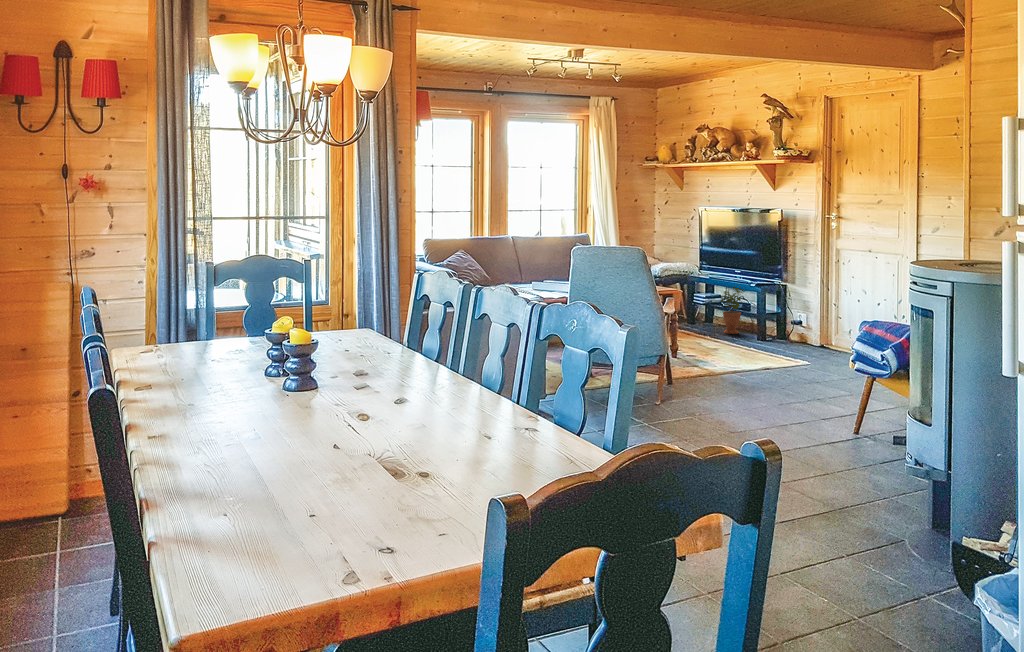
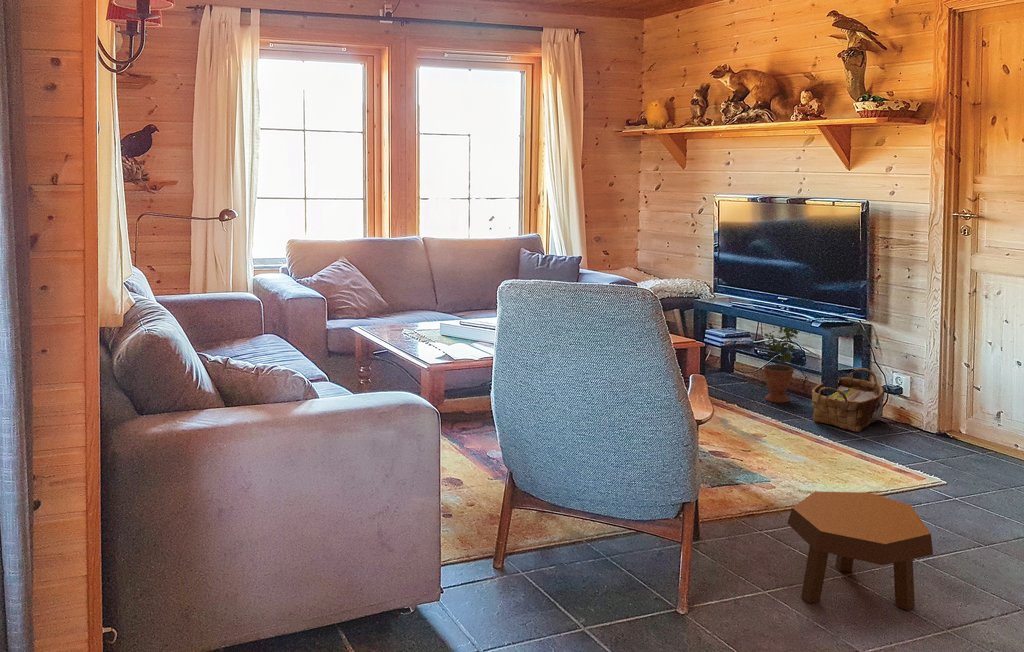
woven basket: none [746,309,790,344] -> present [812,368,884,432]
footstool: none [696,341,757,387] -> present [787,492,933,610]

